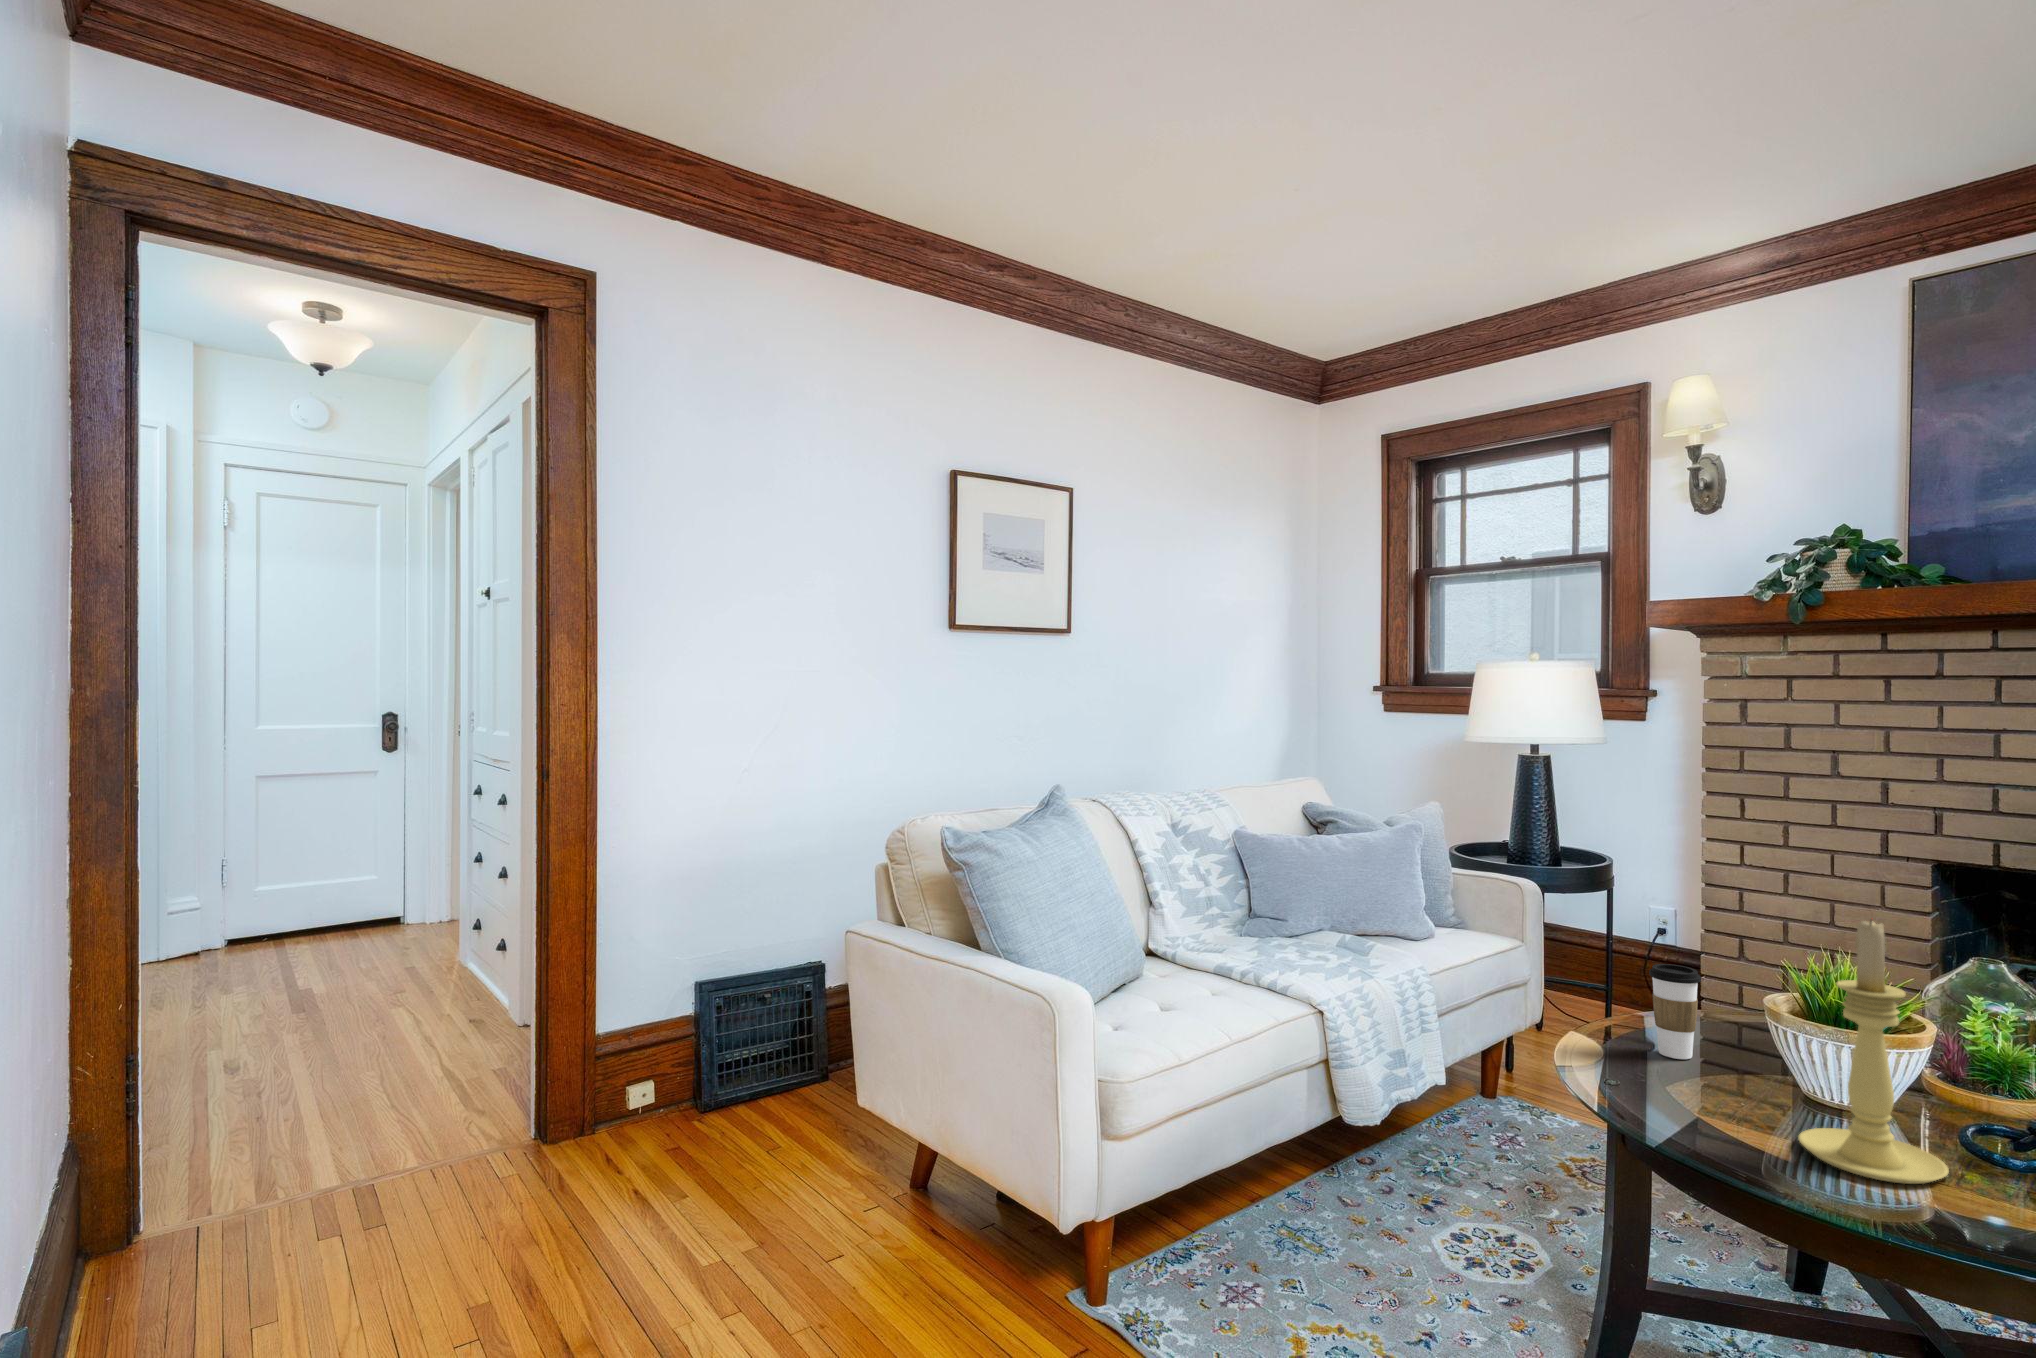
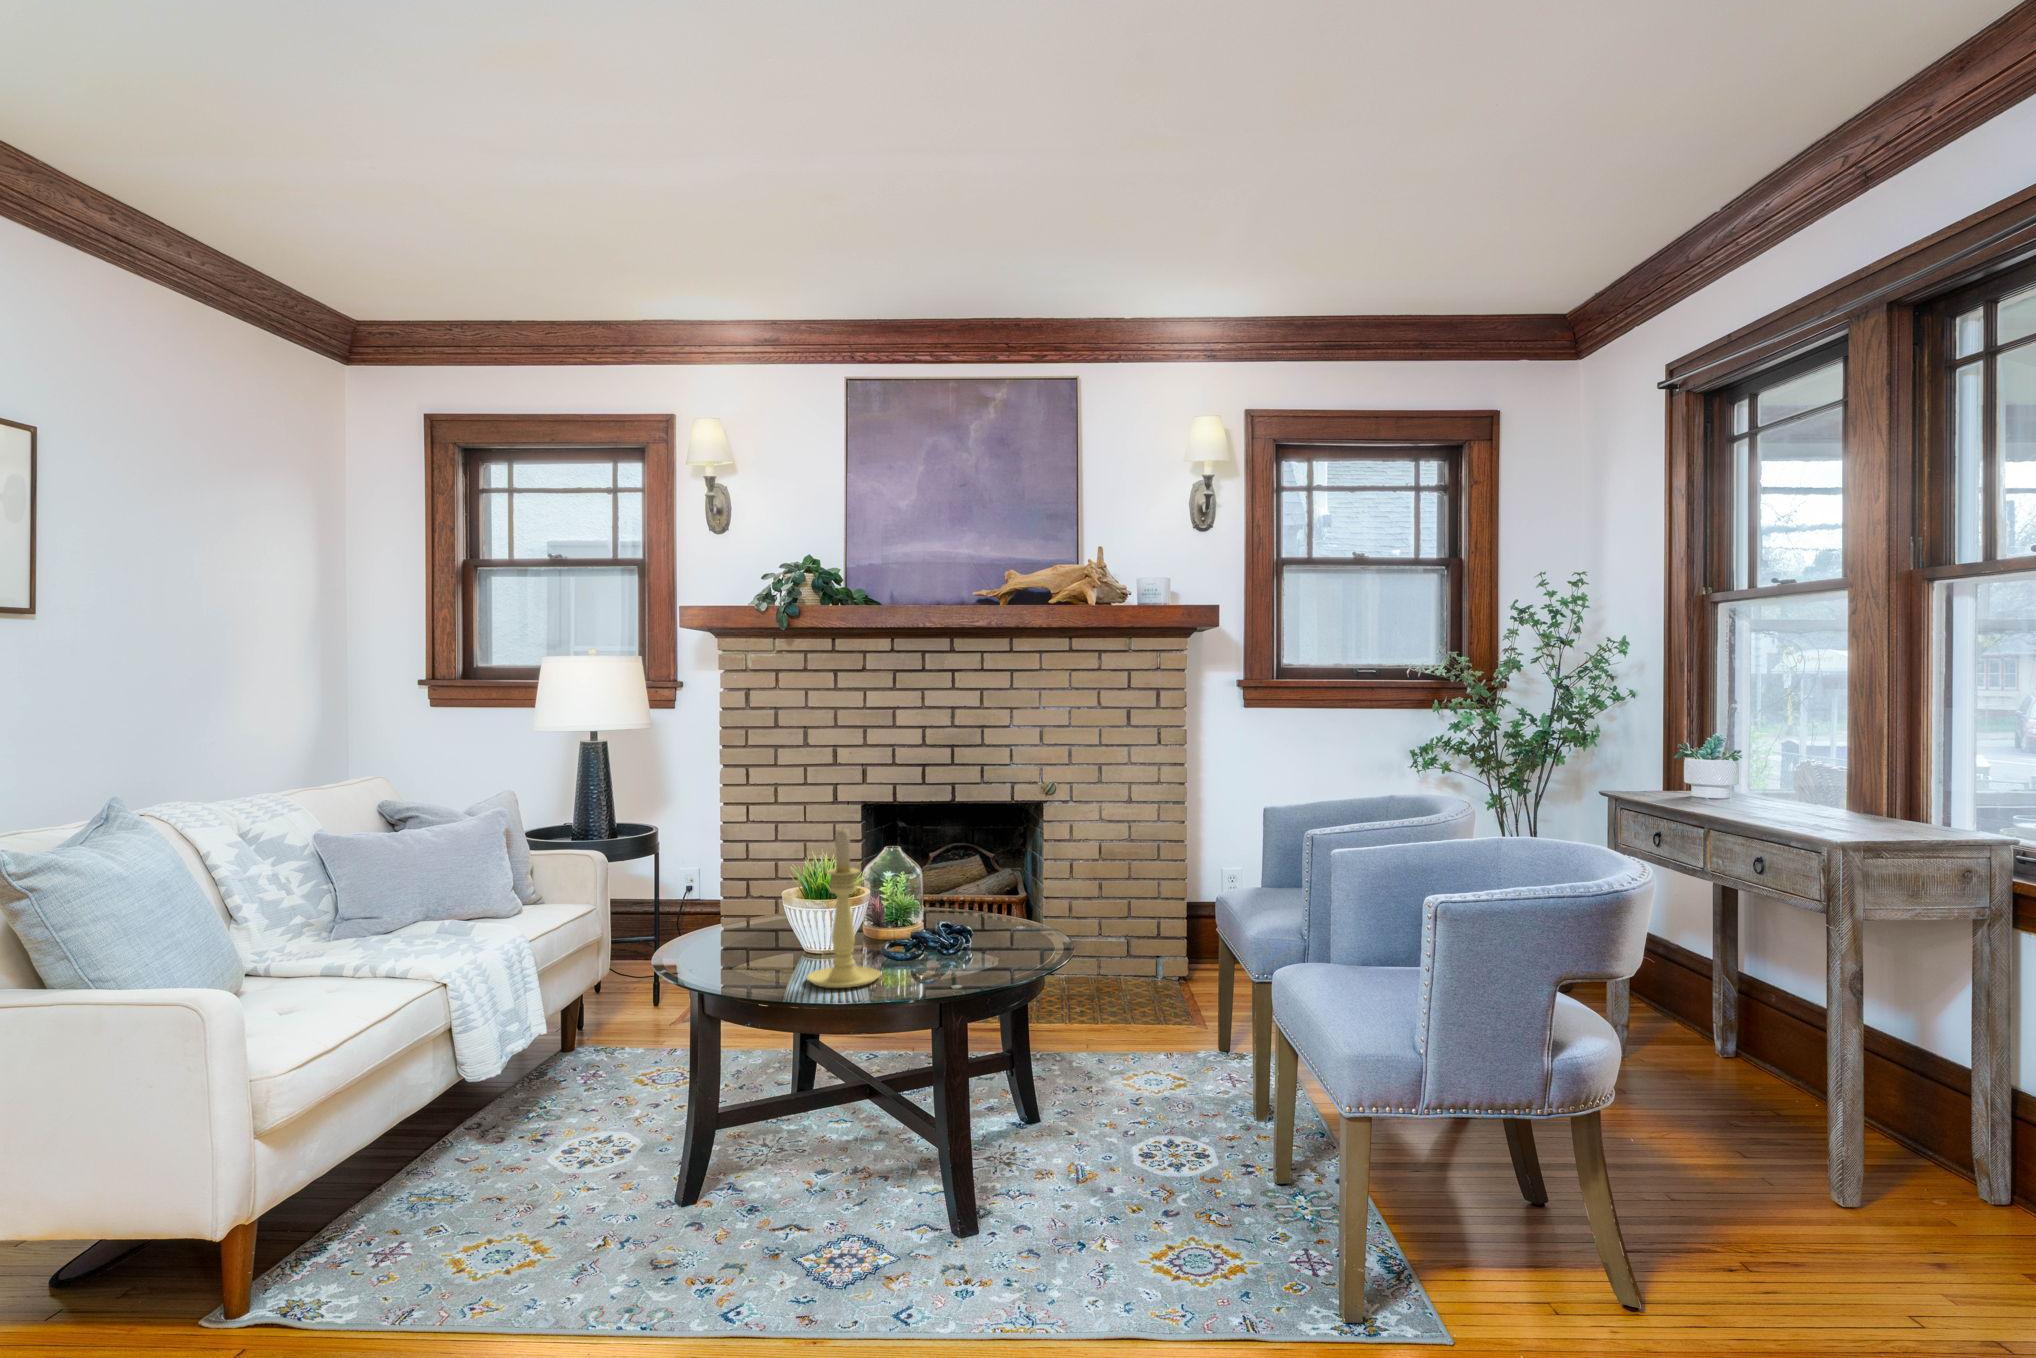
coffee cup: present [1649,964,1701,1059] -> none [709,888,743,956]

